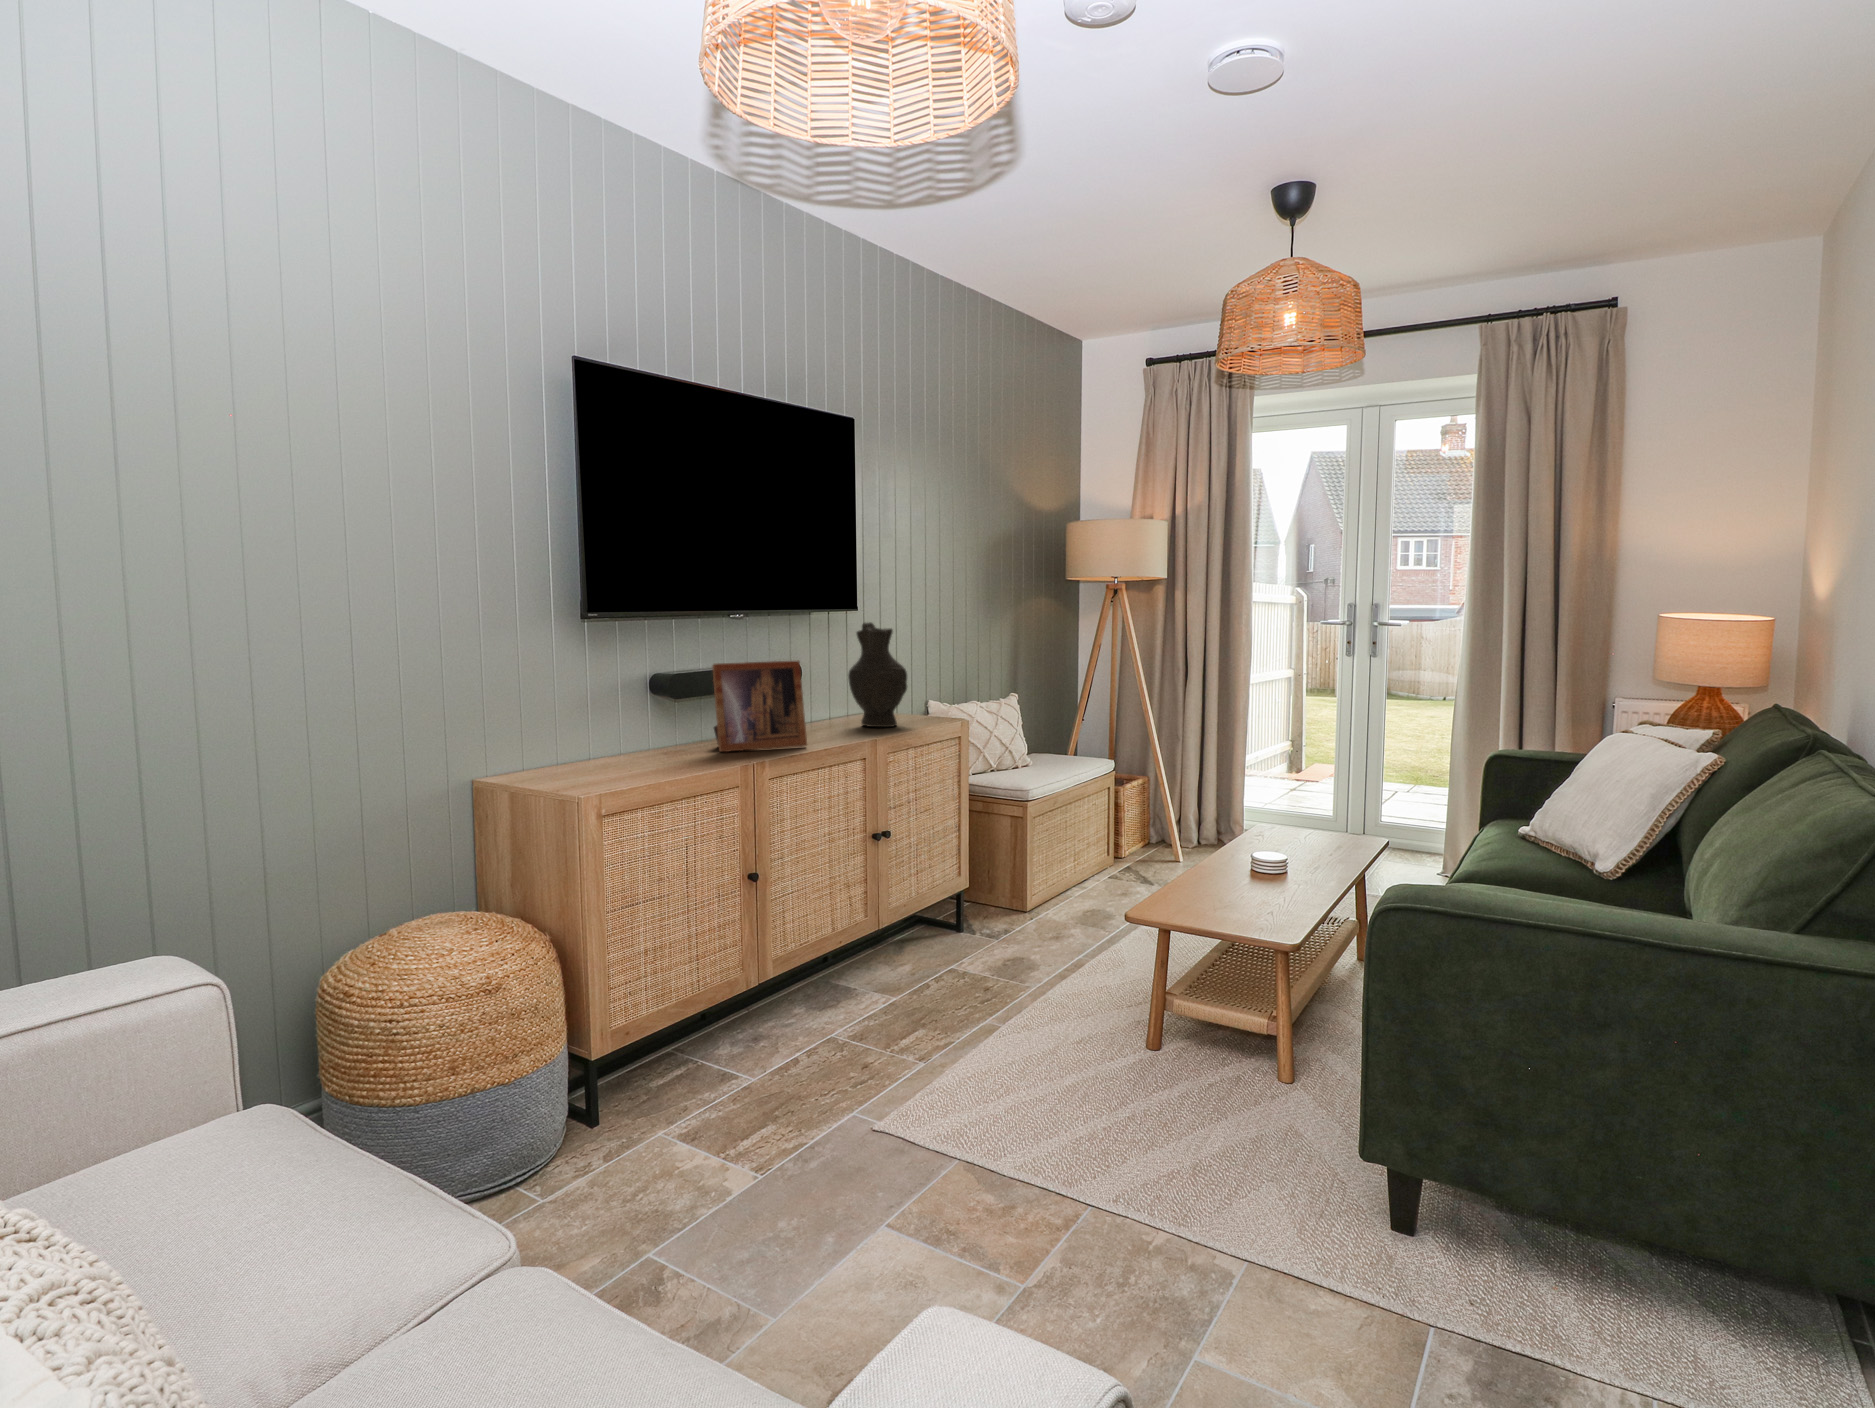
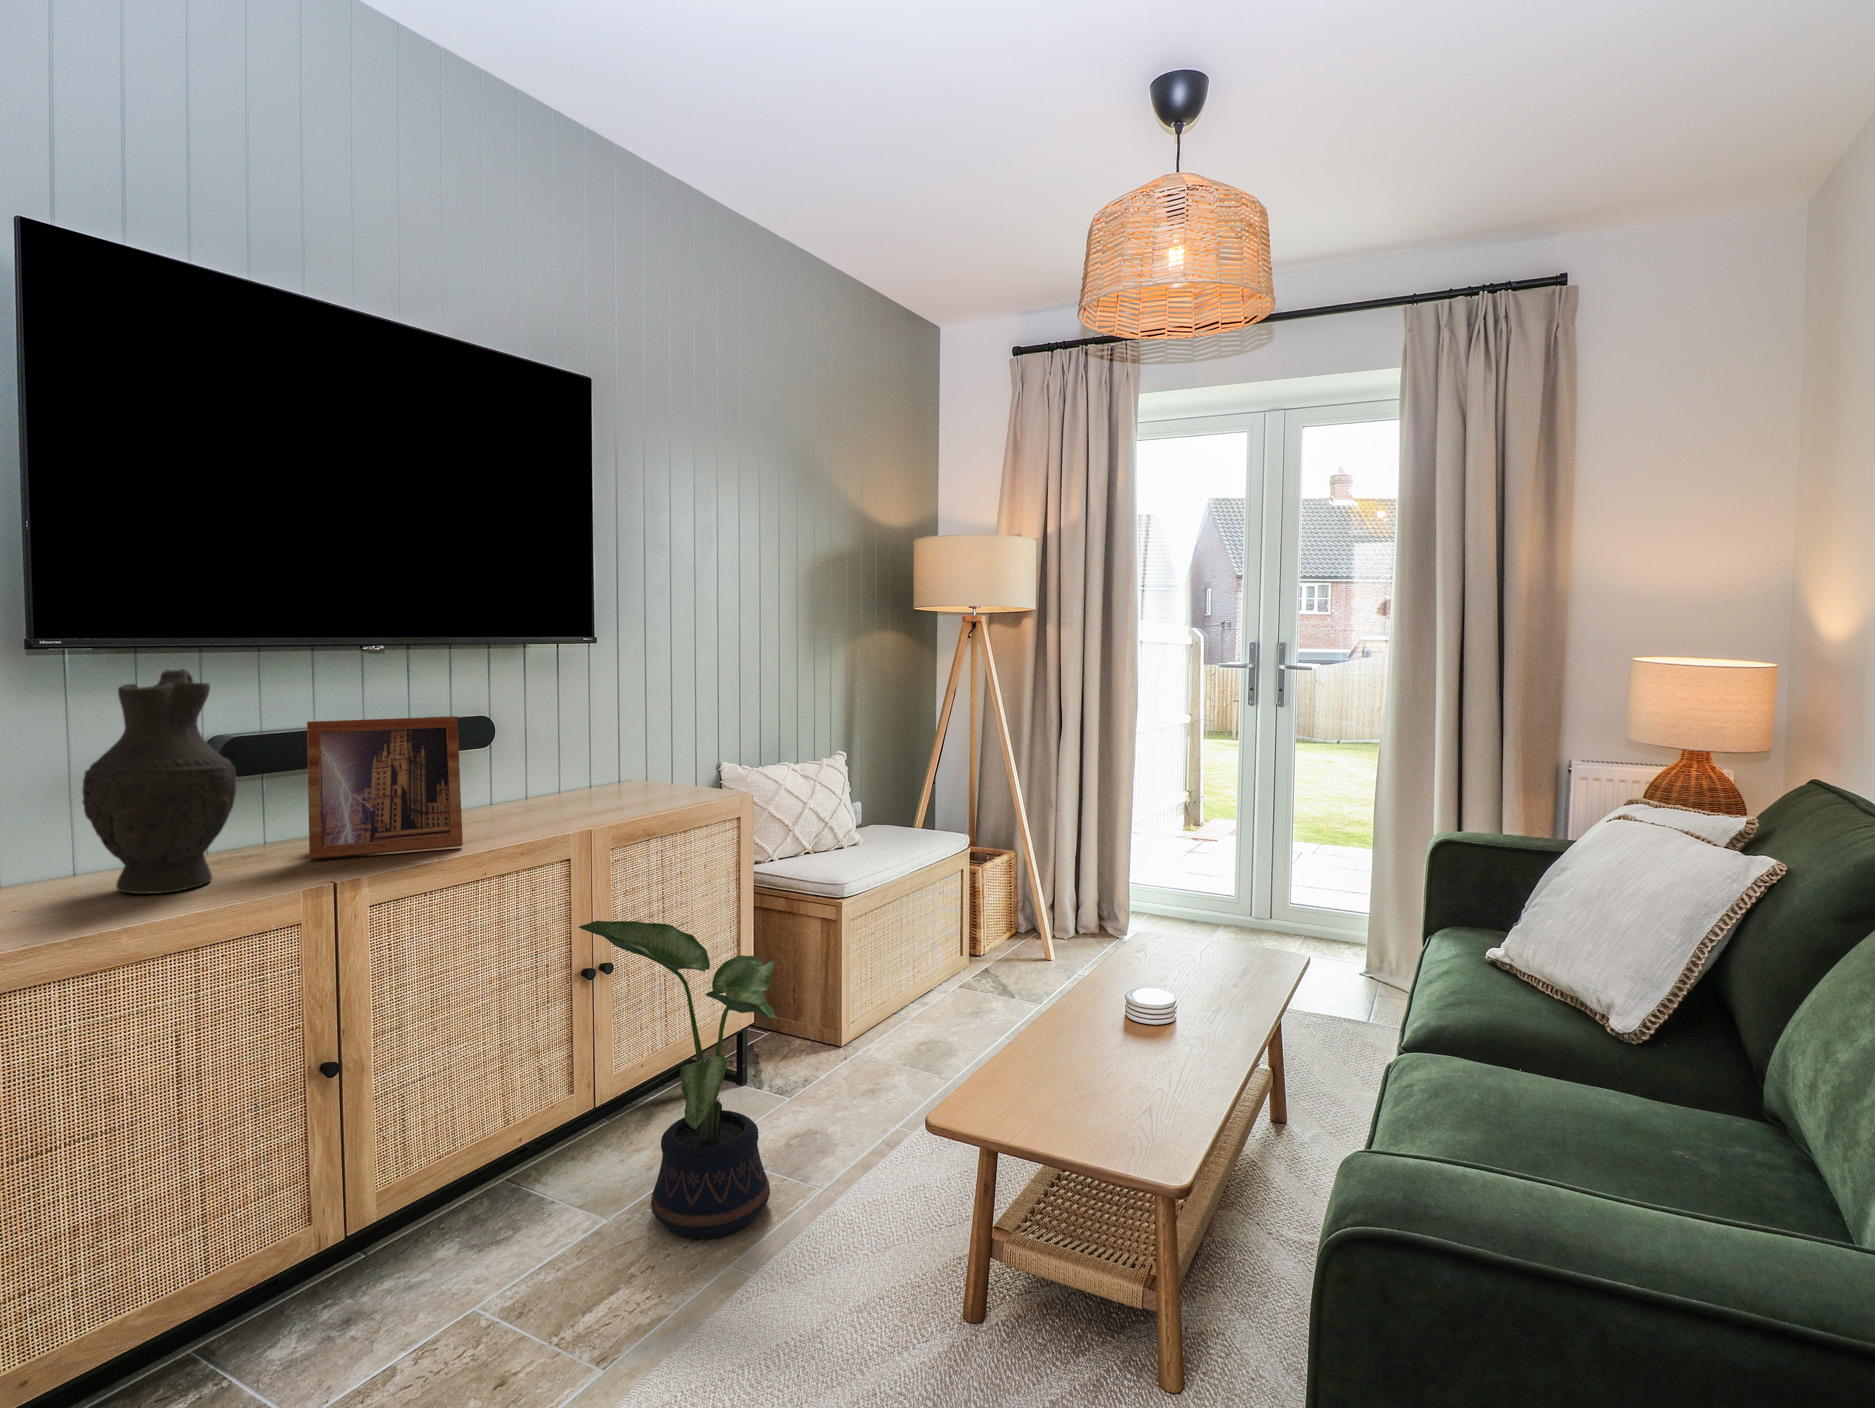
decorative vase: present [848,622,907,727] -> present [82,669,236,894]
potted plant: none [874,800,1018,1009] -> present [579,921,778,1239]

